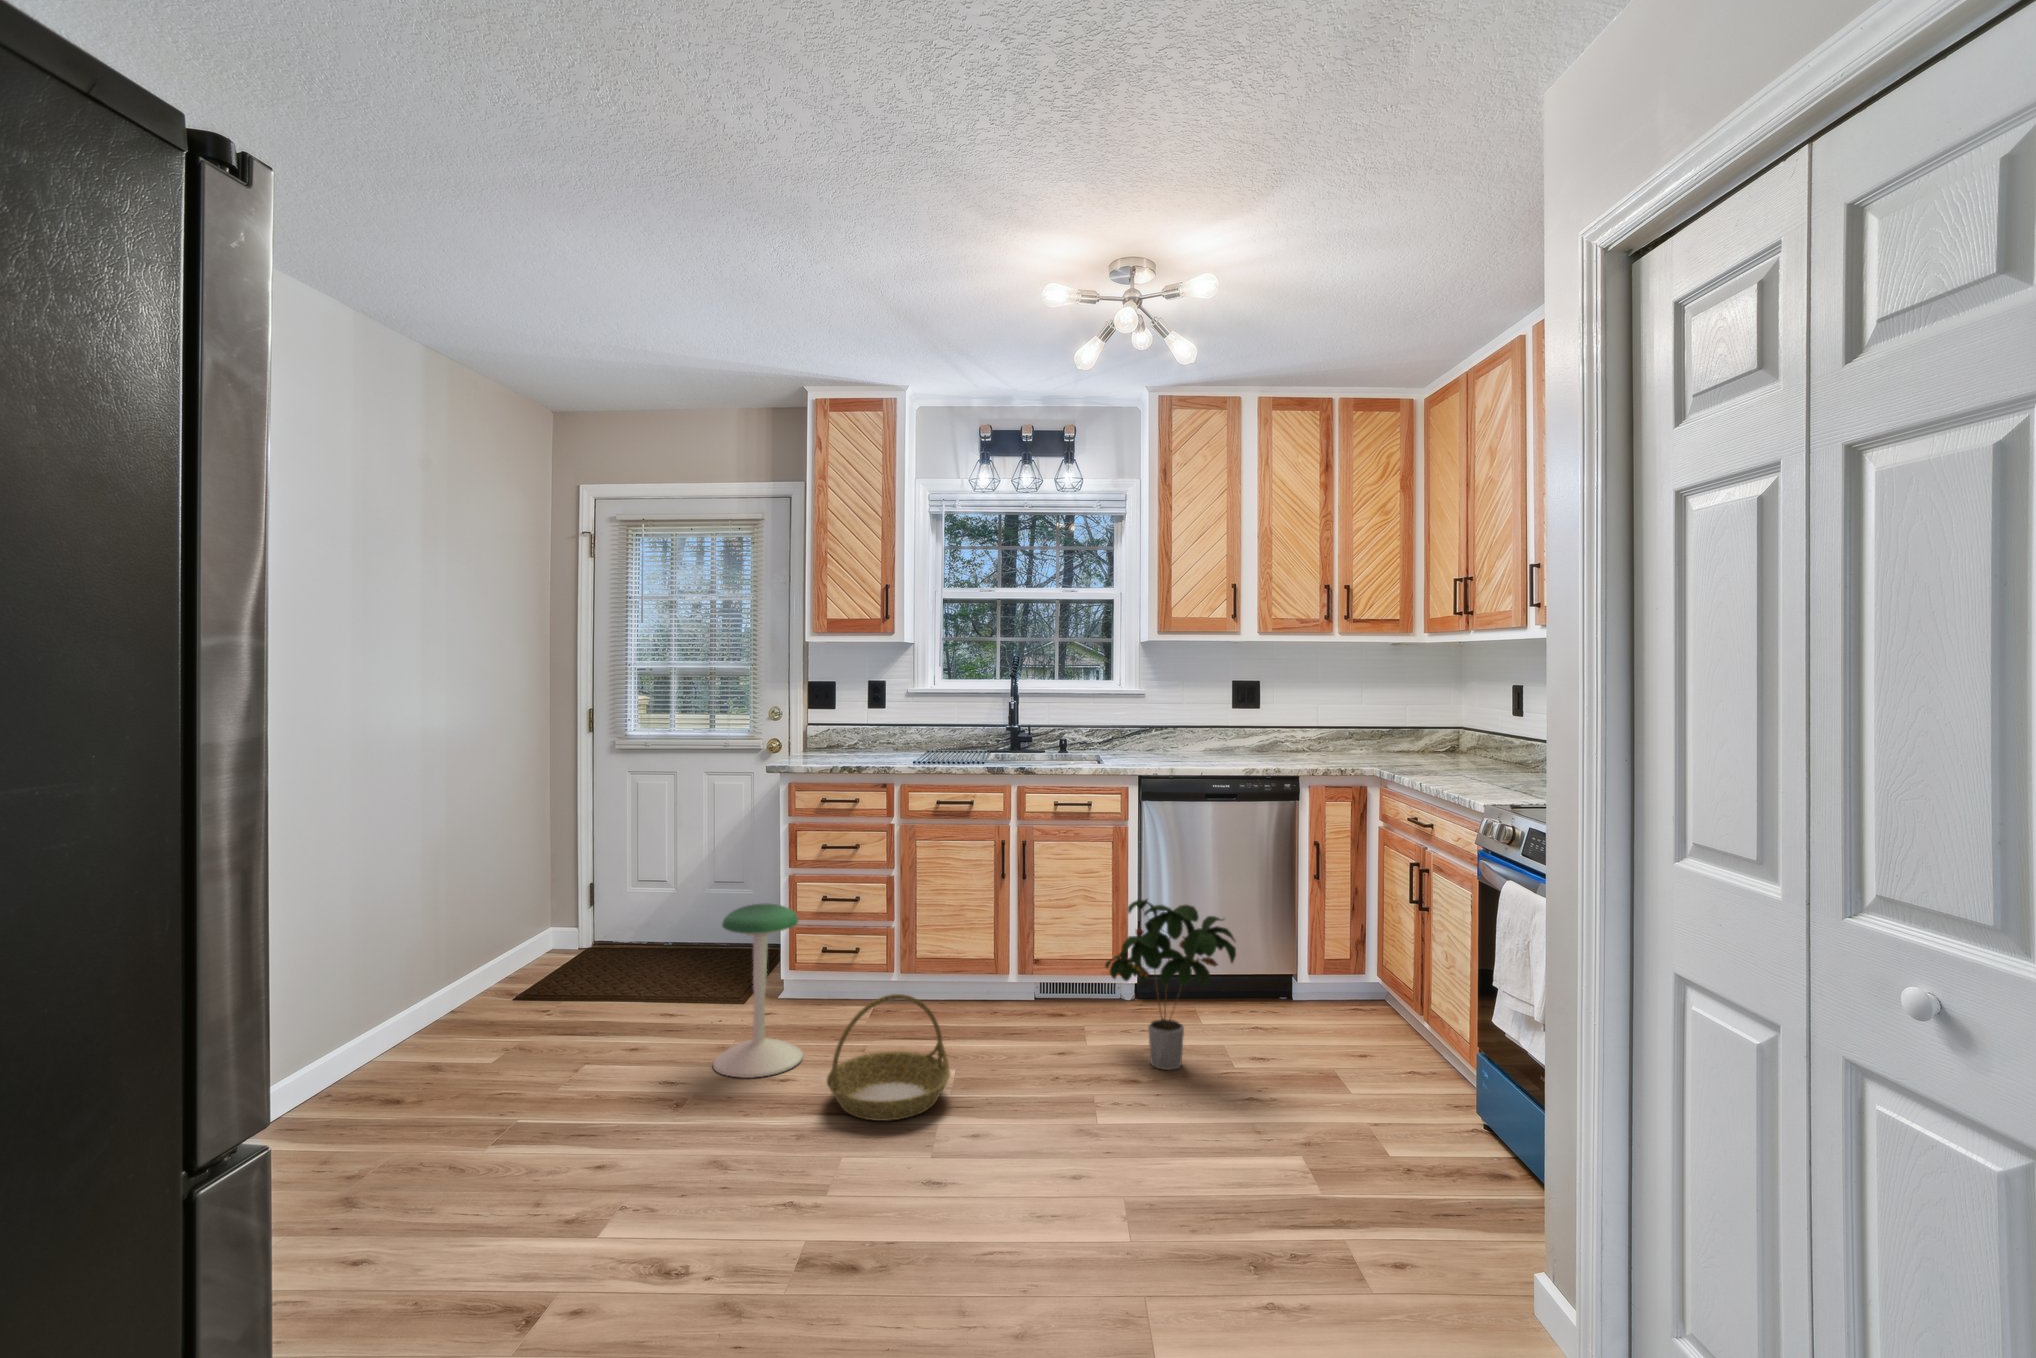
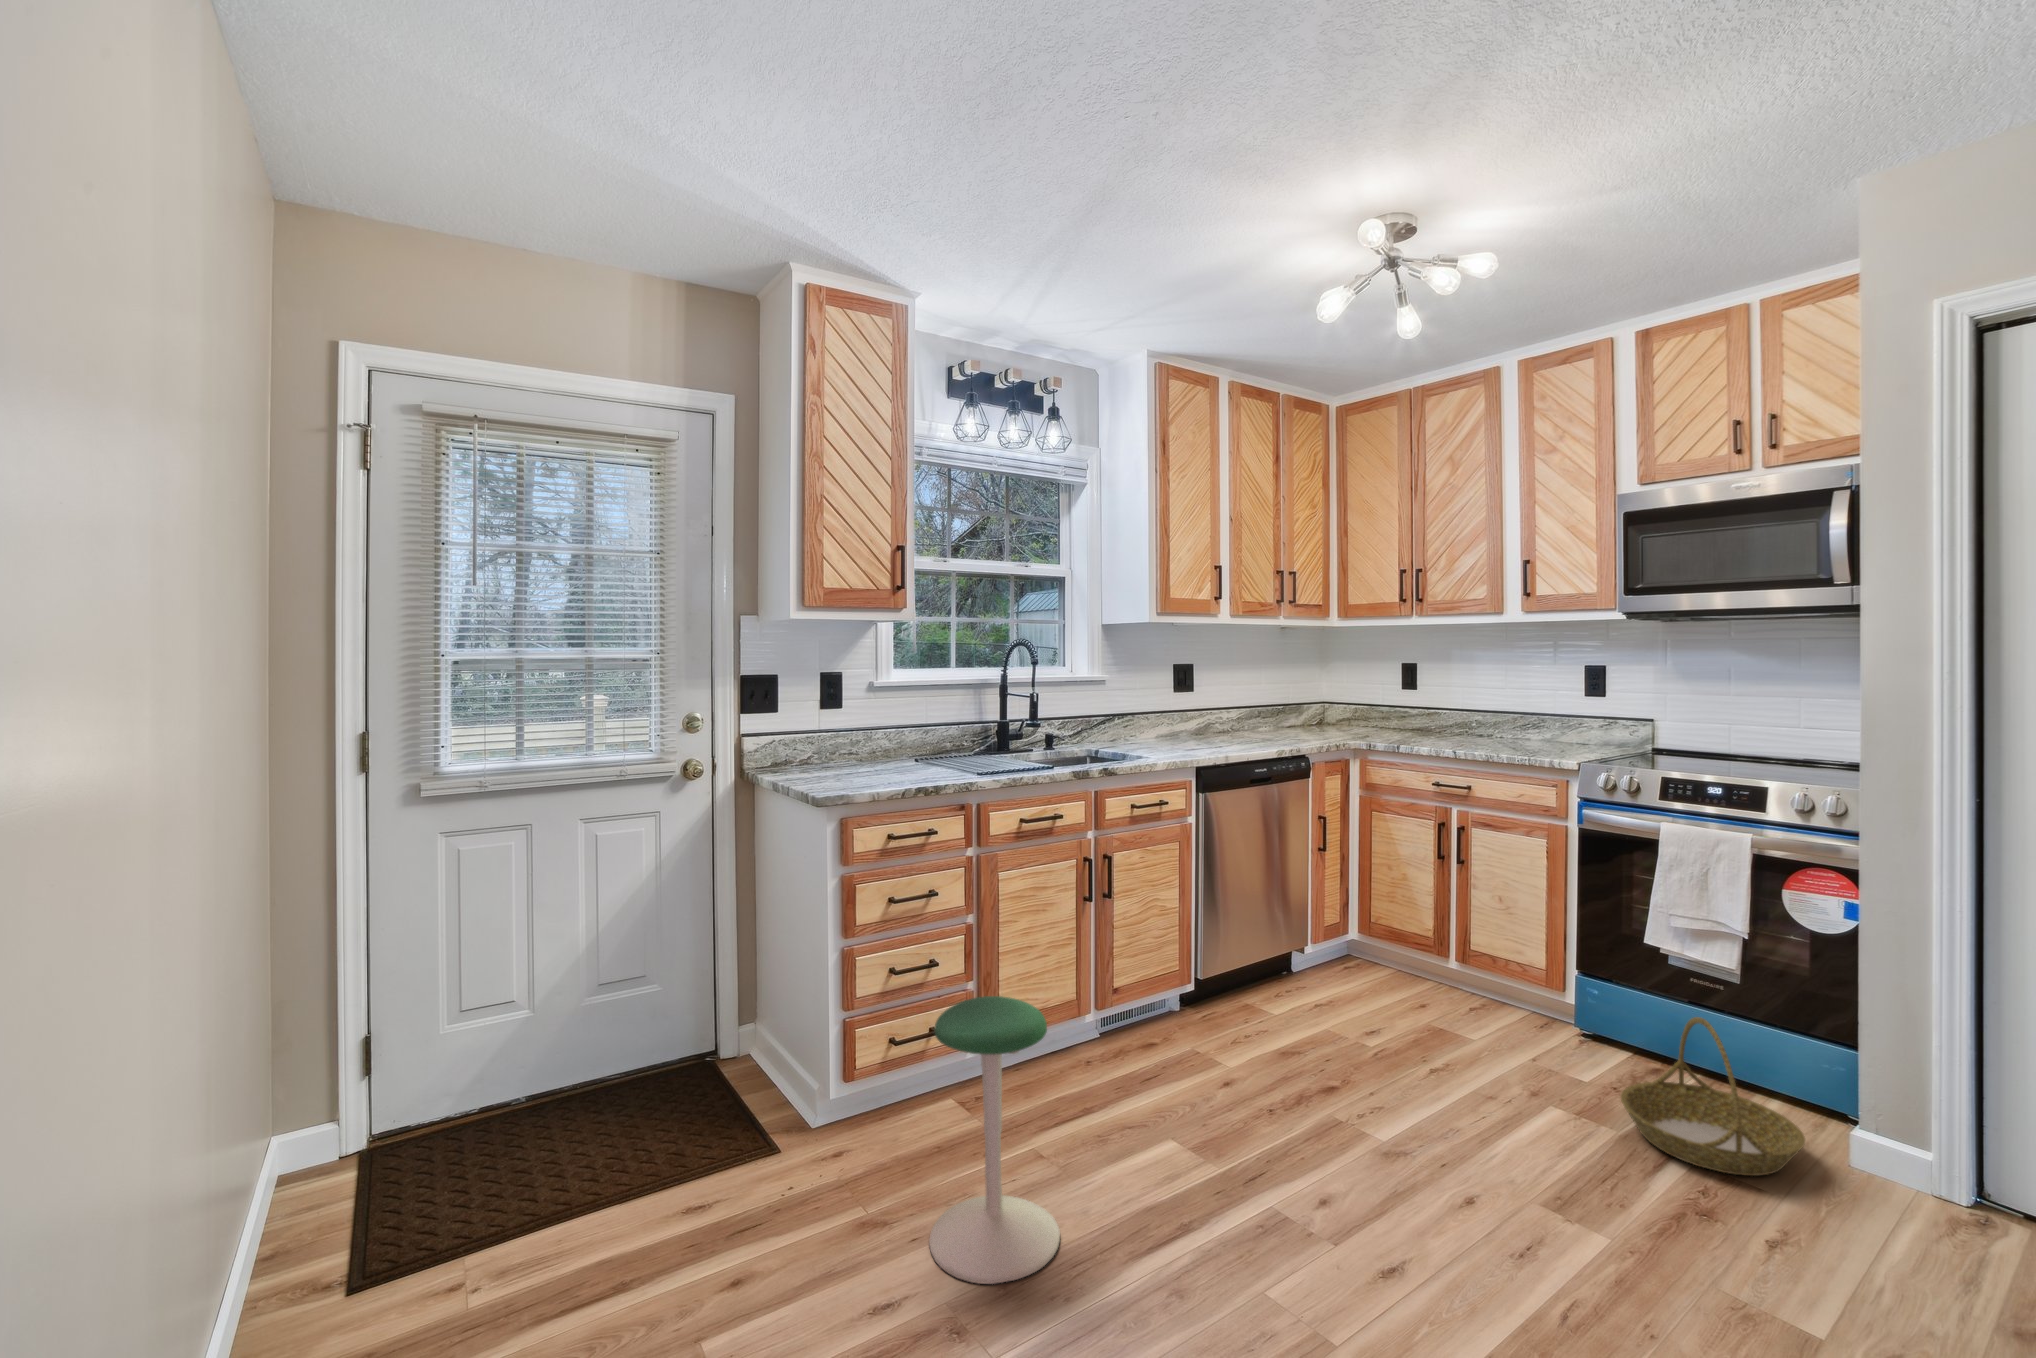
potted plant: present [1105,899,1236,1070] -> none [1275,896,1447,1079]
basket: present [827,994,950,1121] -> present [1621,1017,1805,1176]

